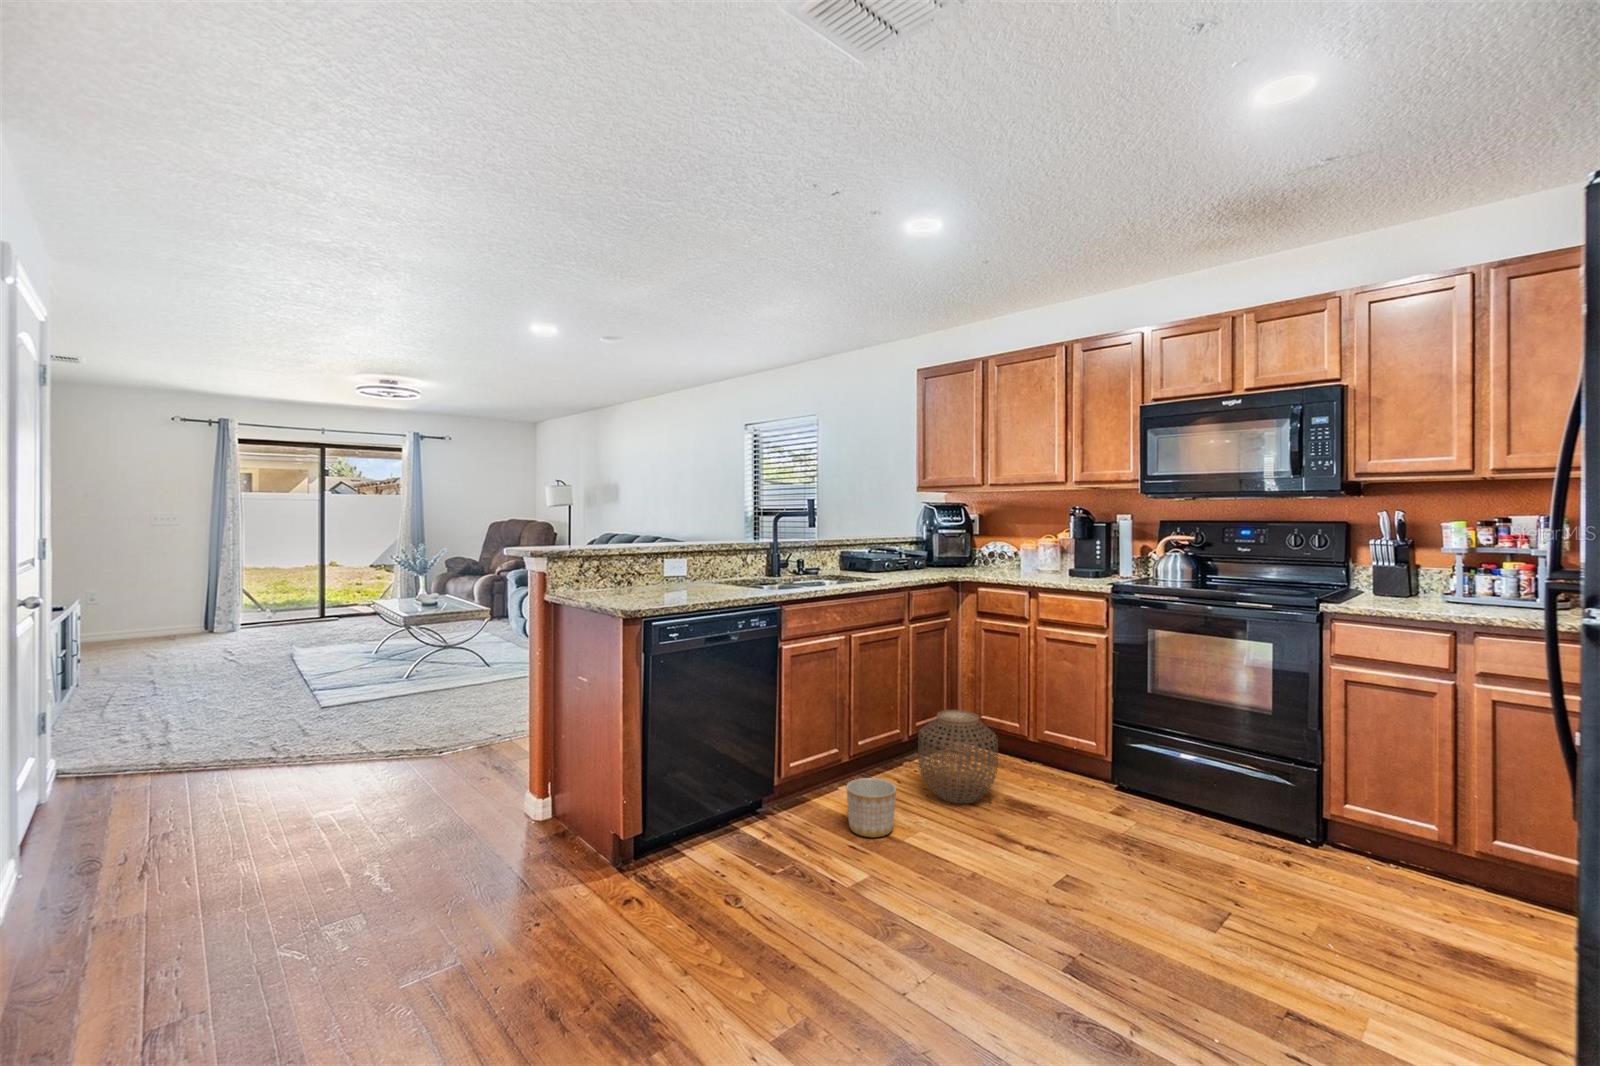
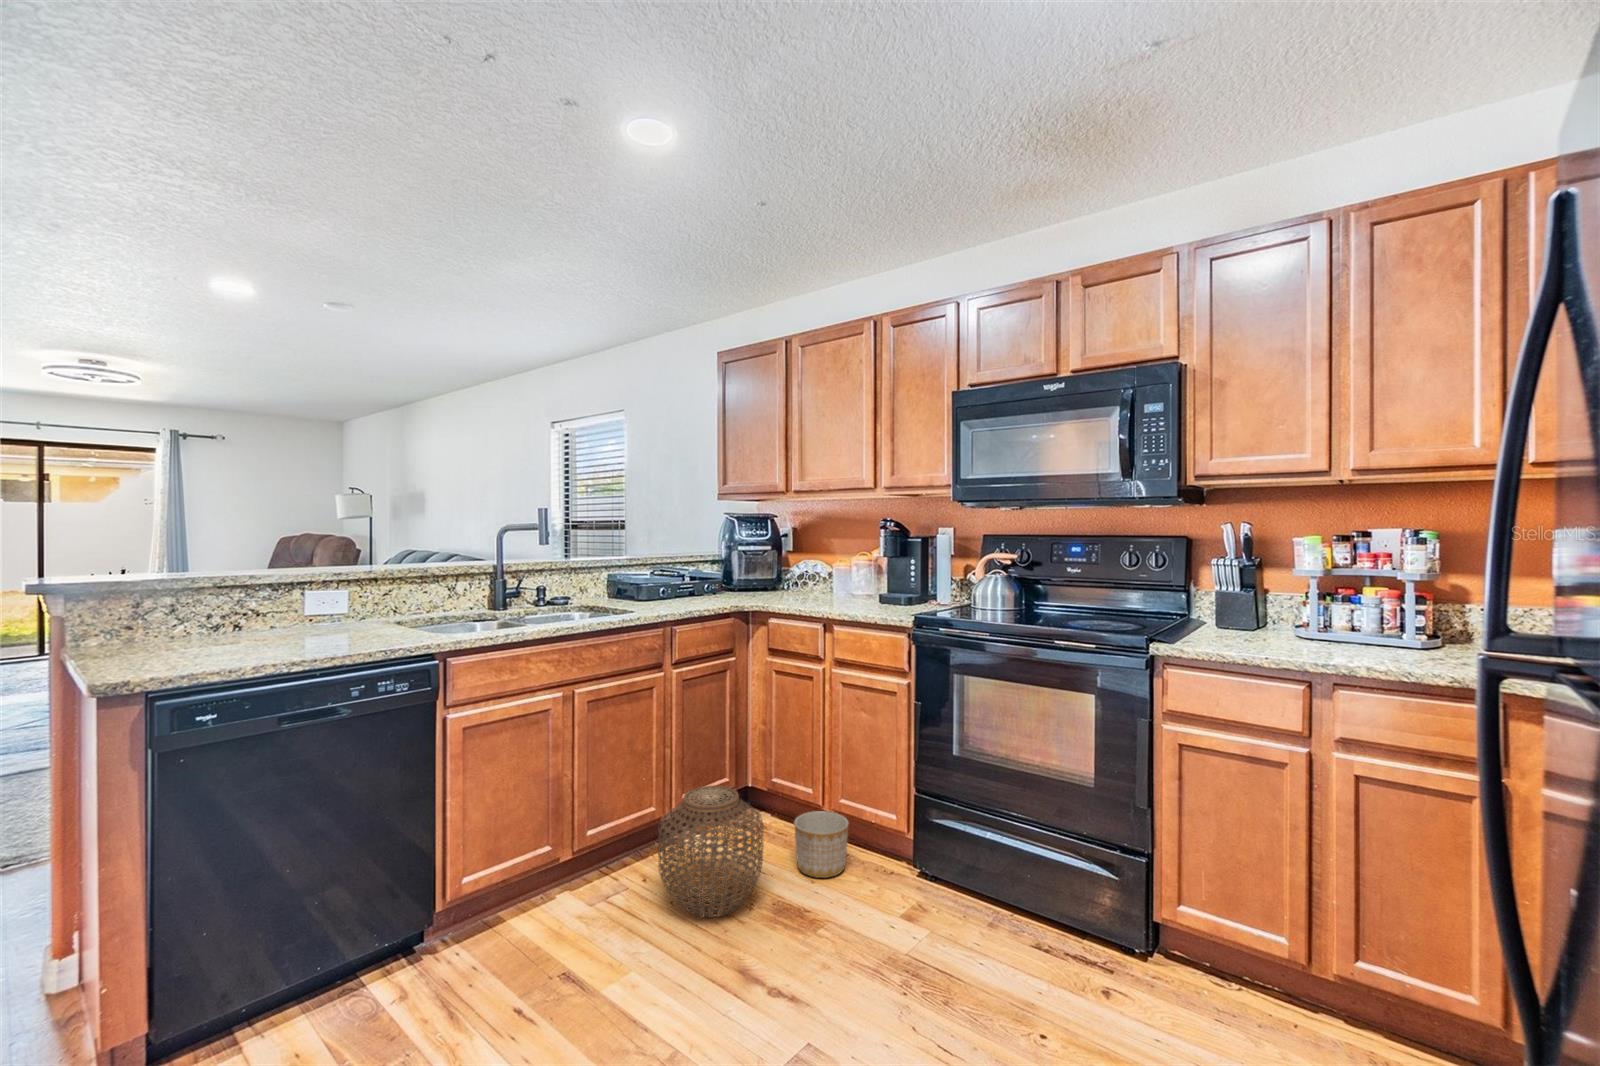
planter: present [846,778,896,837] -> present [794,811,848,878]

